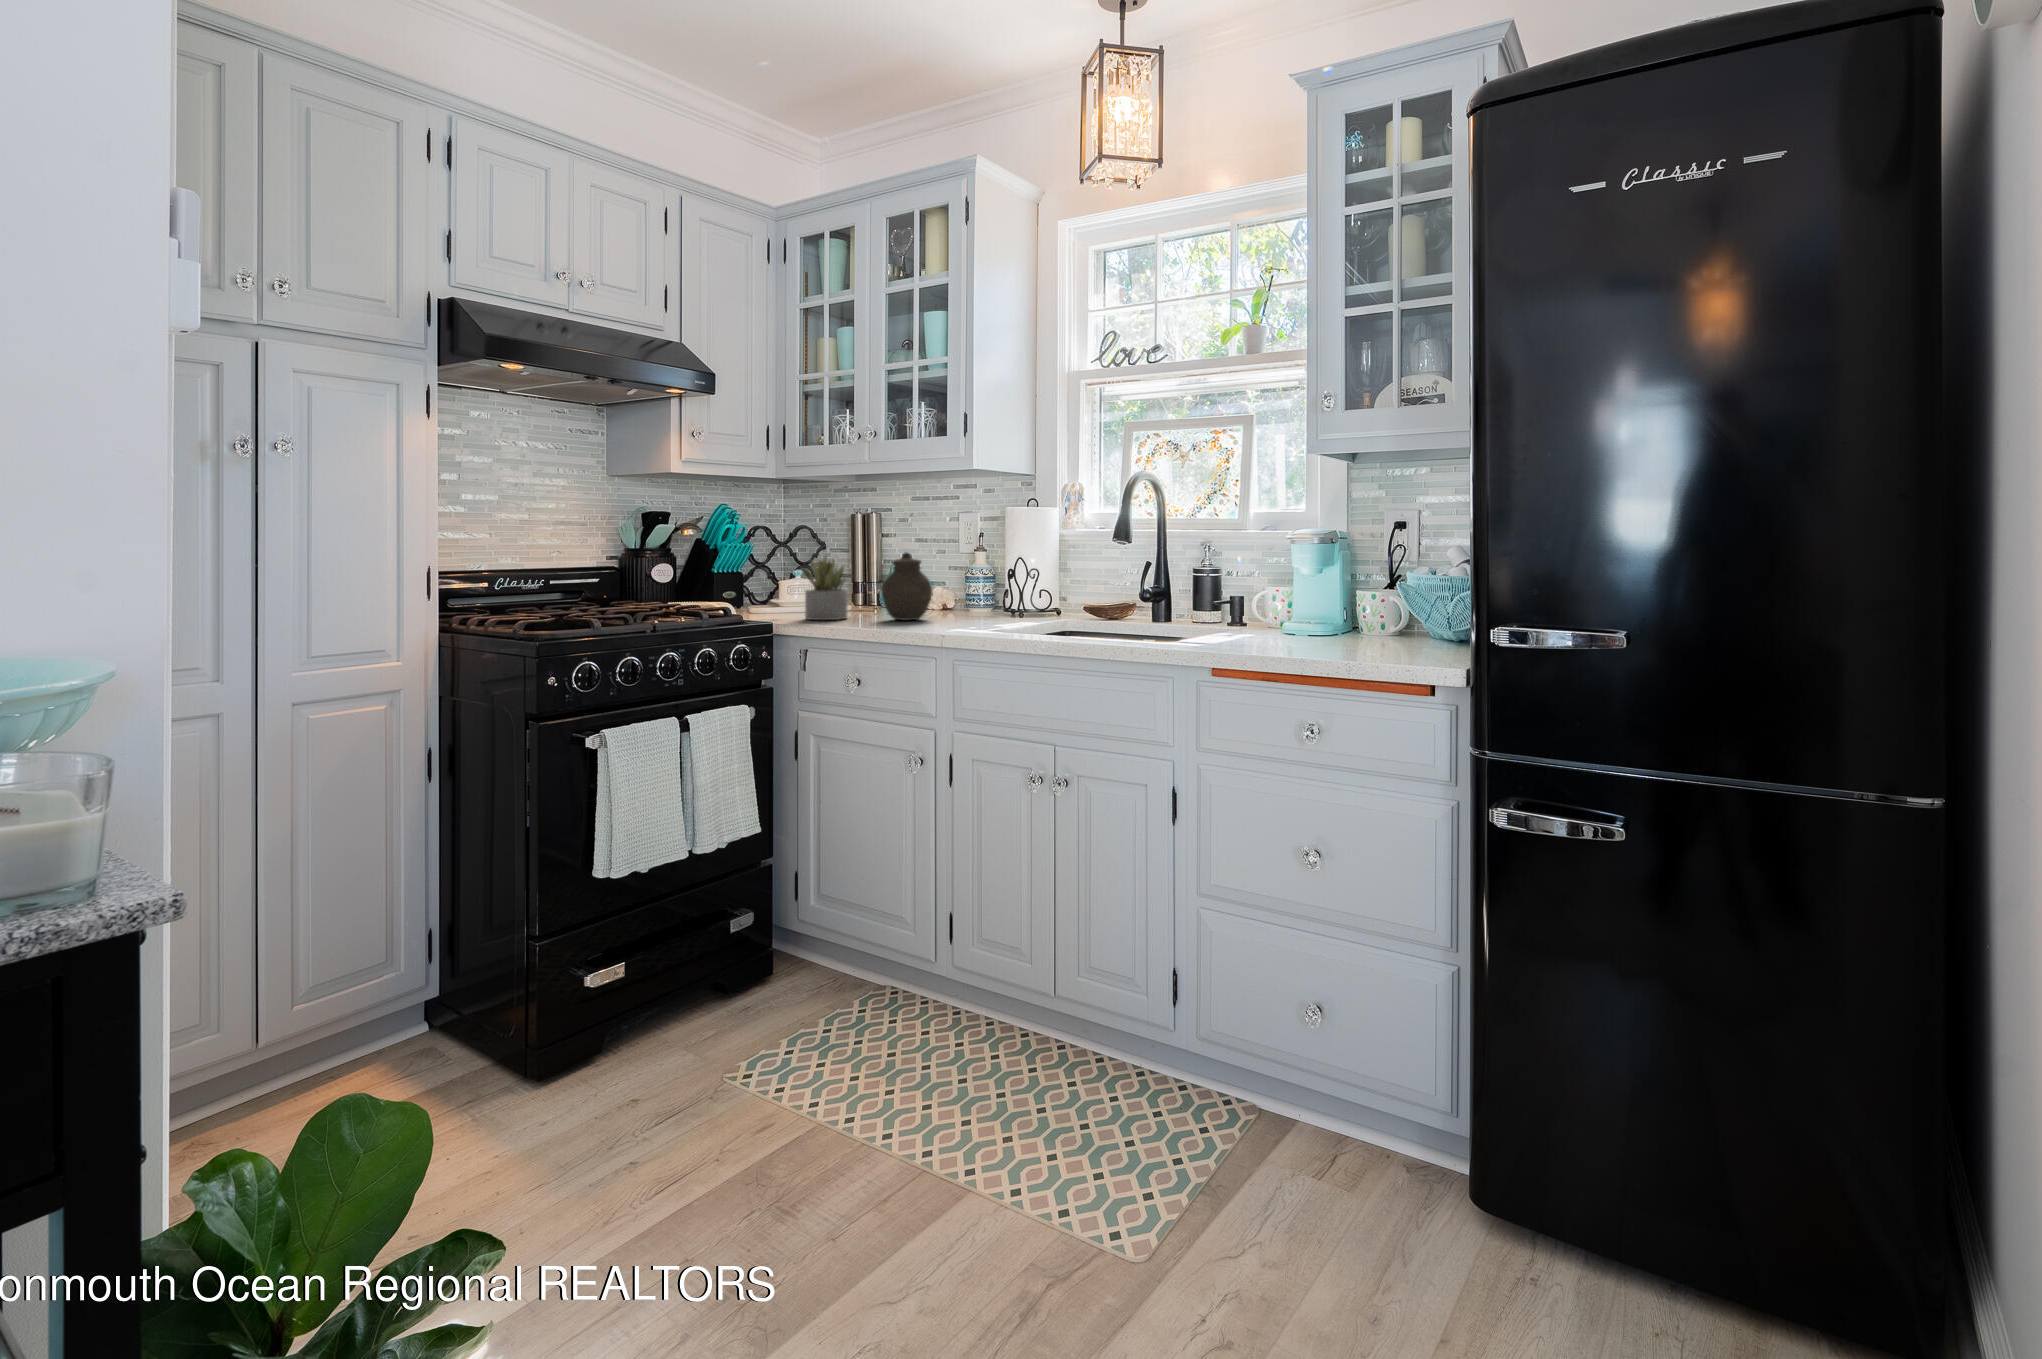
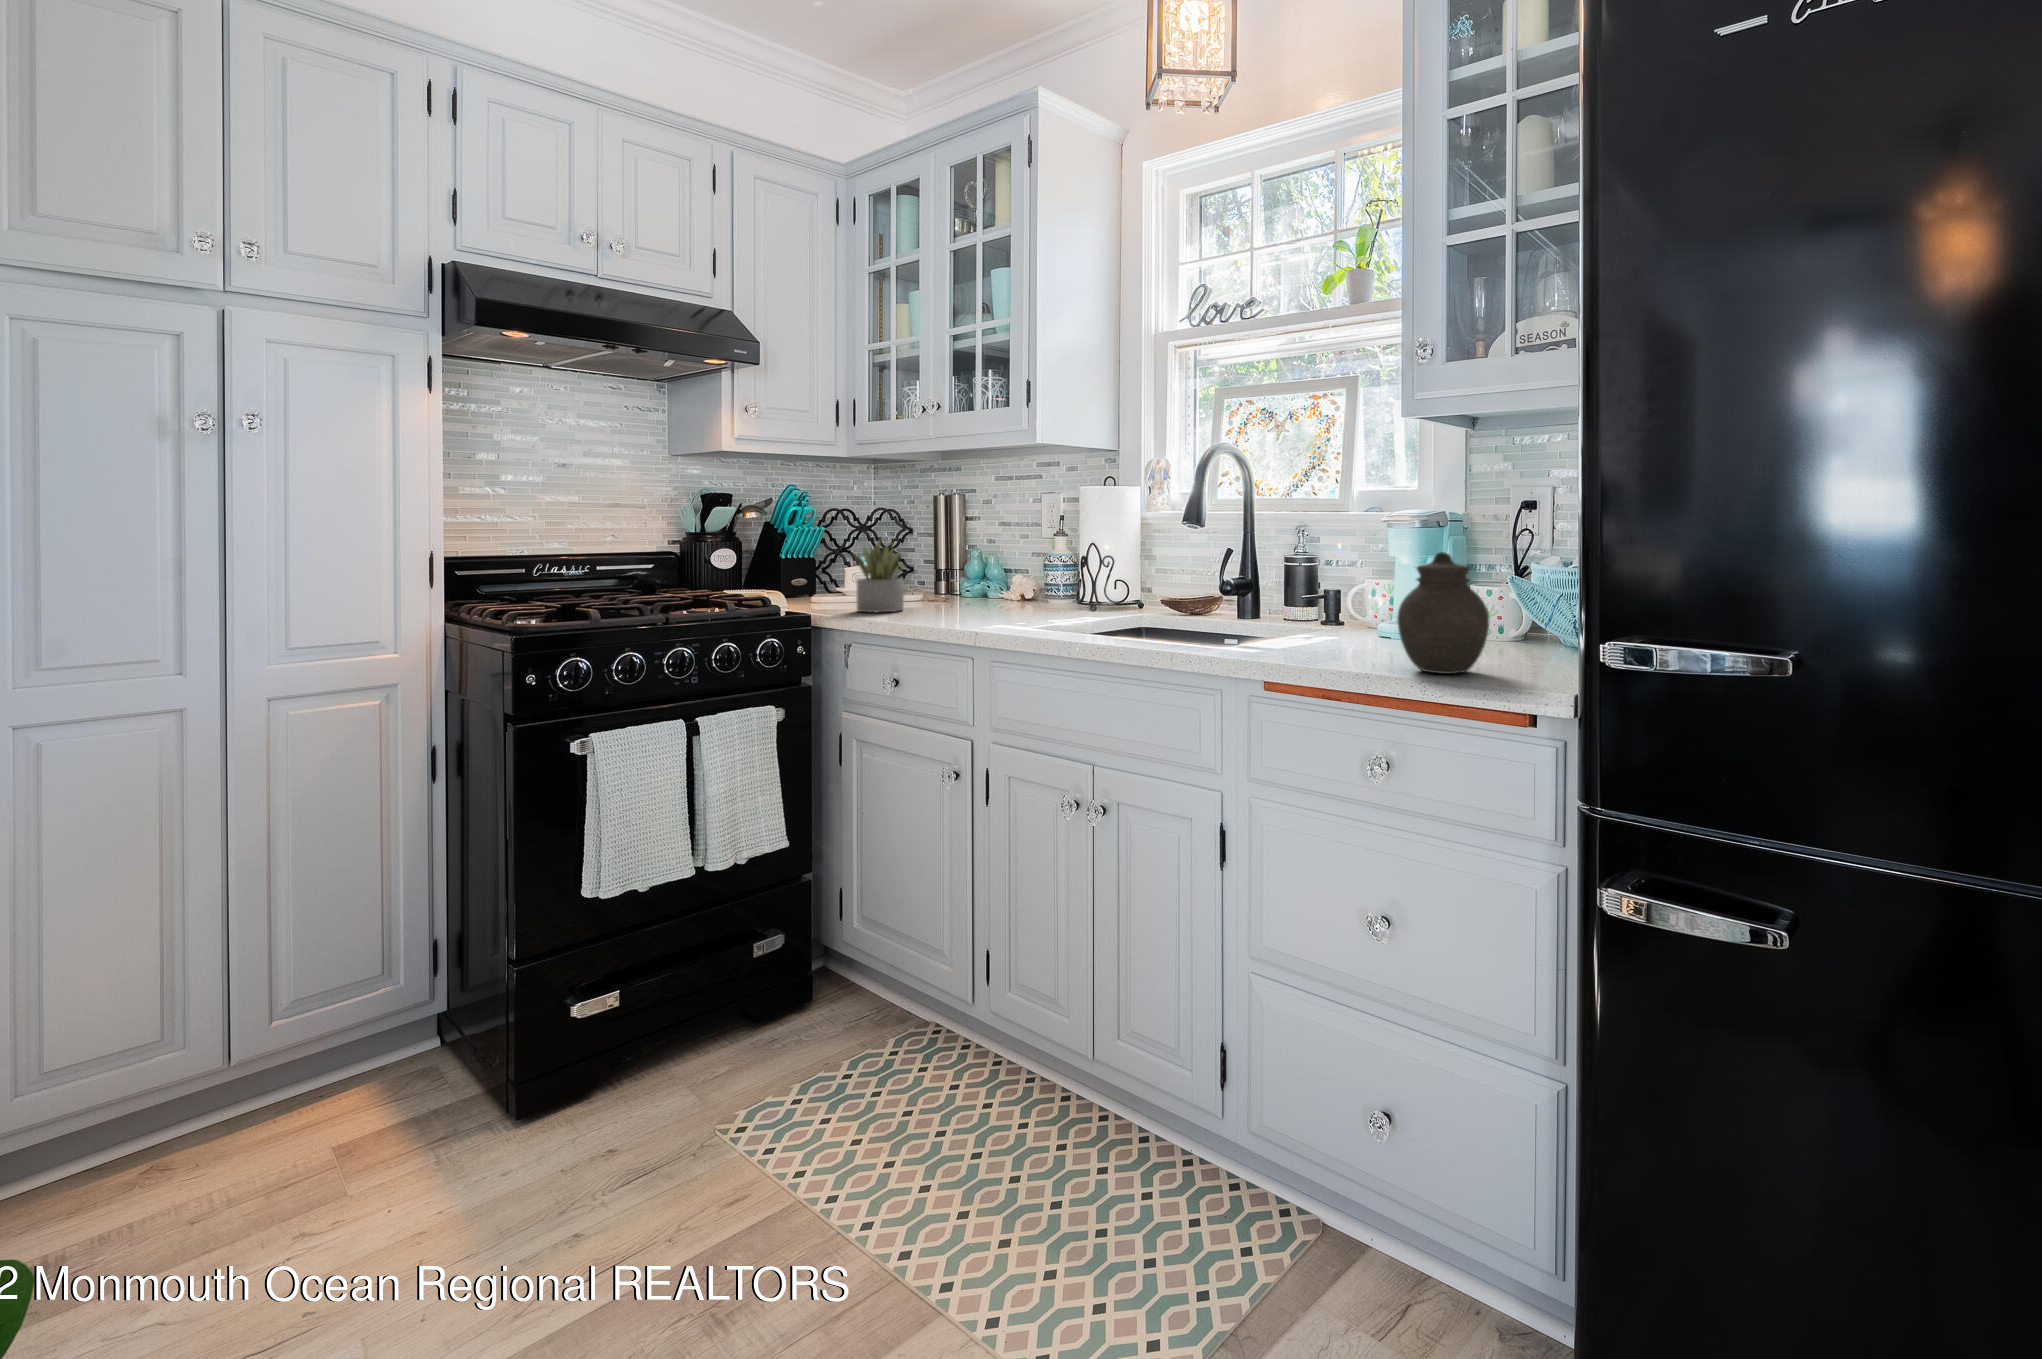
jar: present [881,552,932,620] -> present [1397,552,1489,674]

